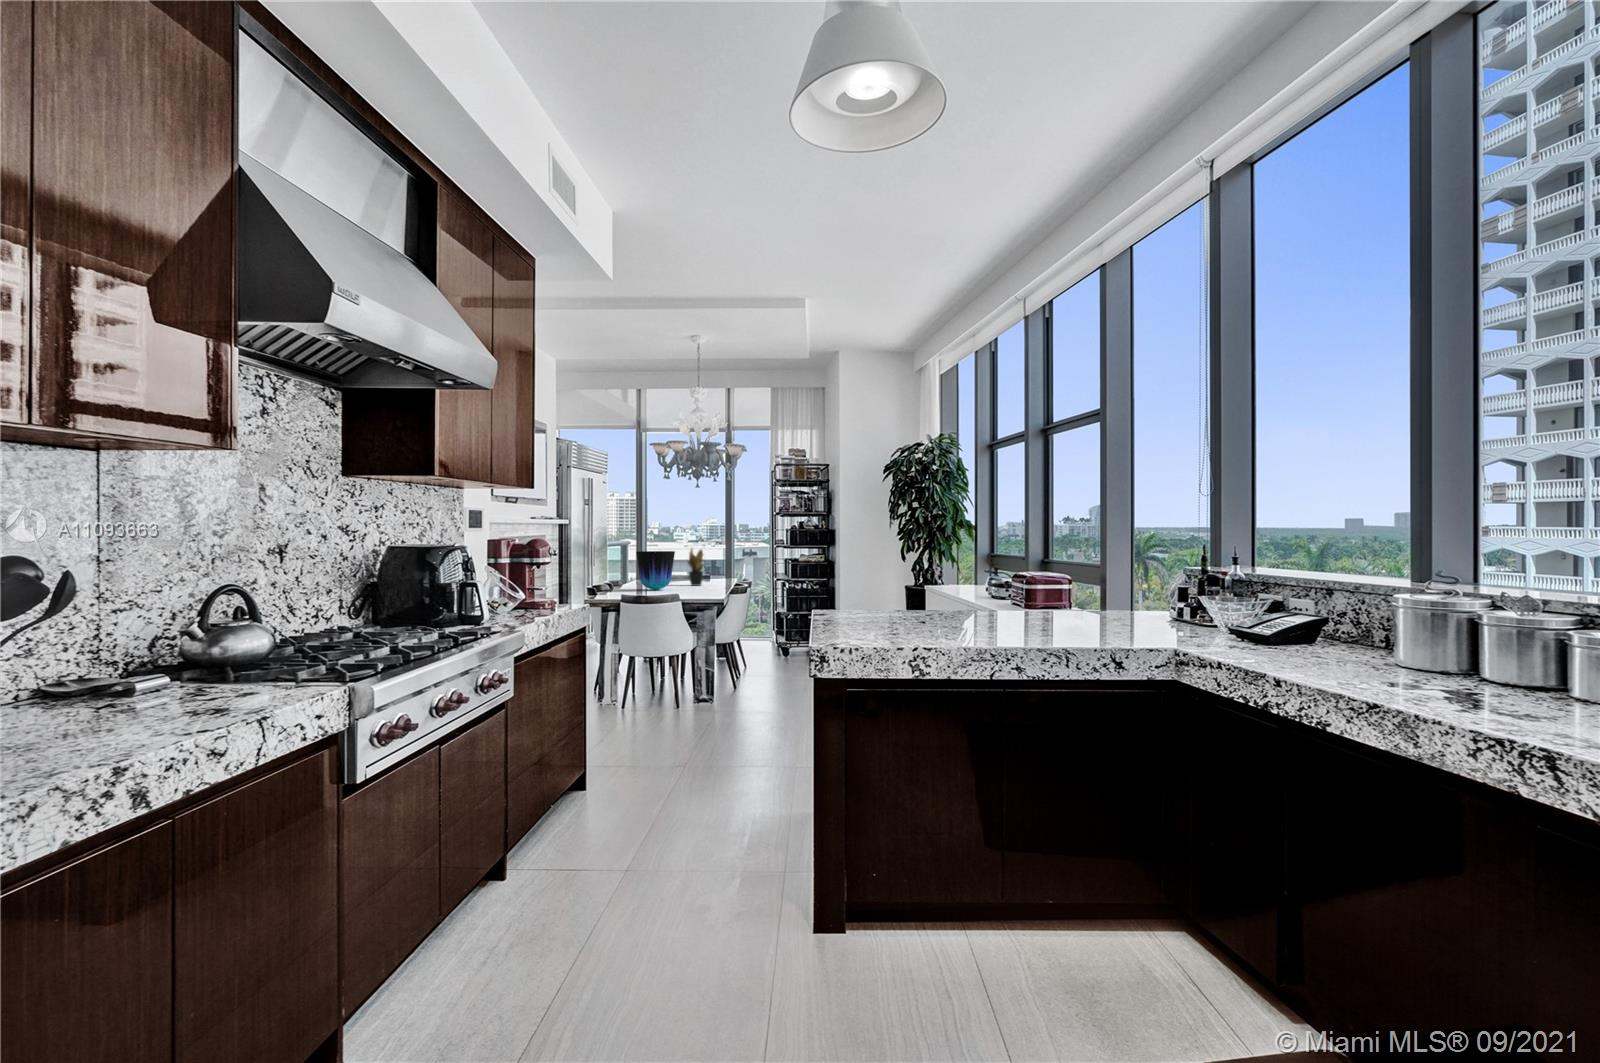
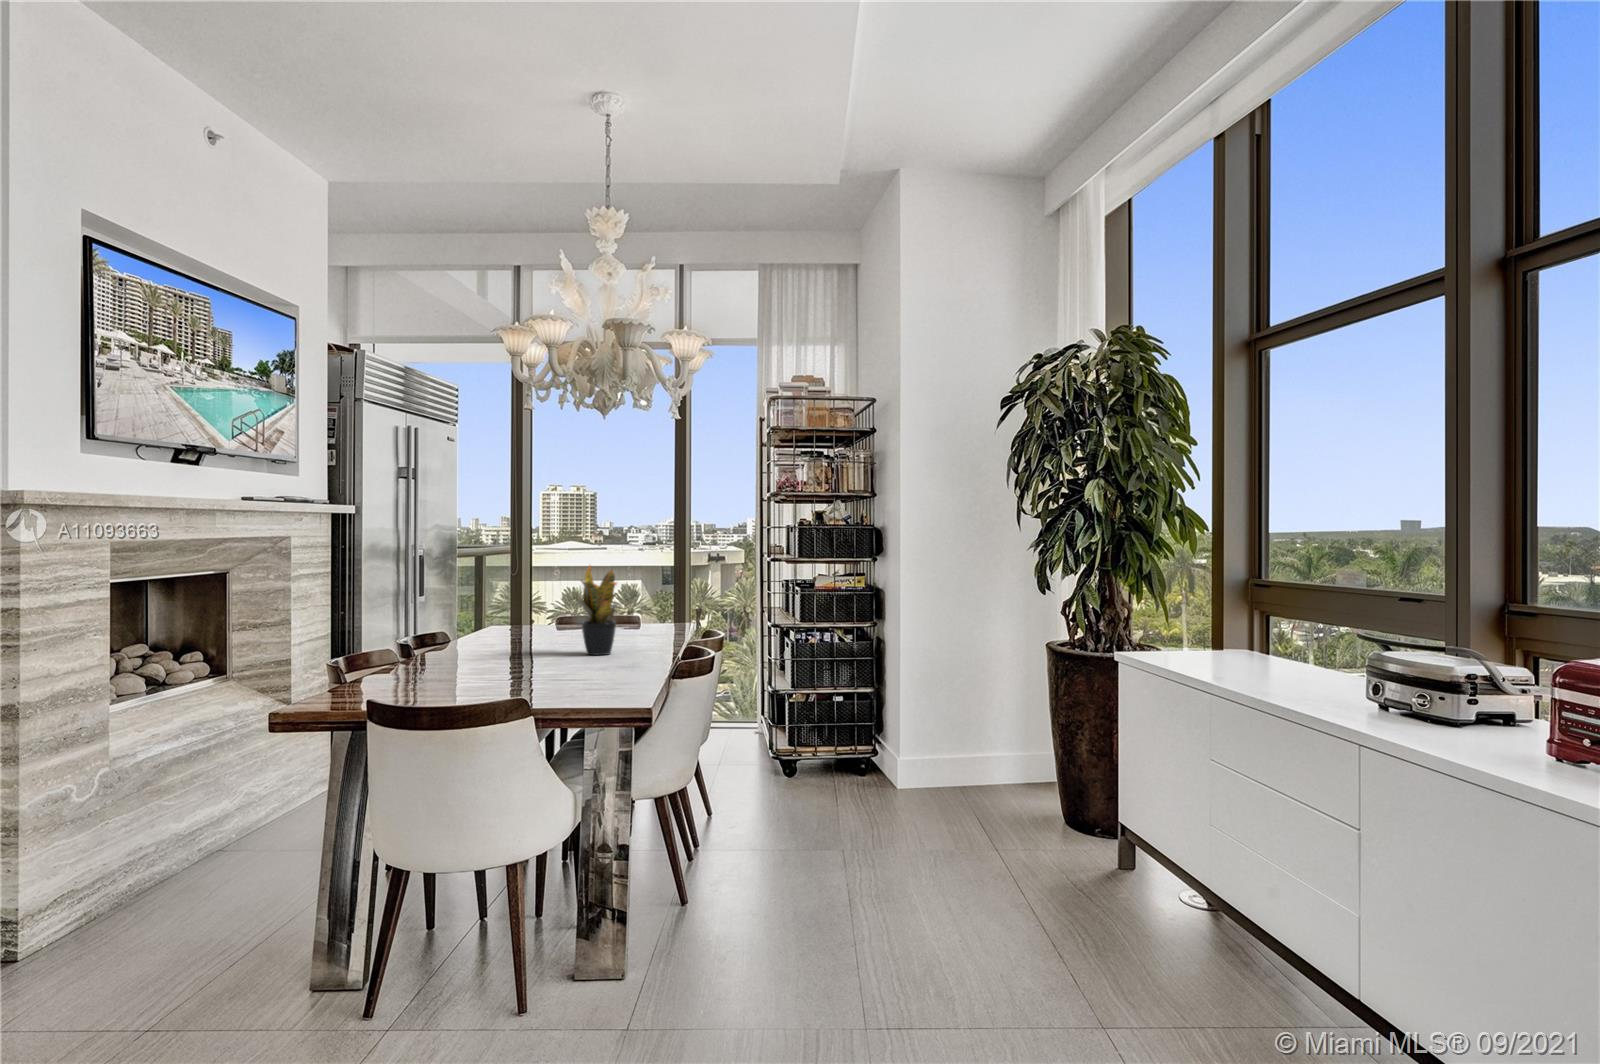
vase: present [636,551,675,590] -> none [428,580,534,682]

